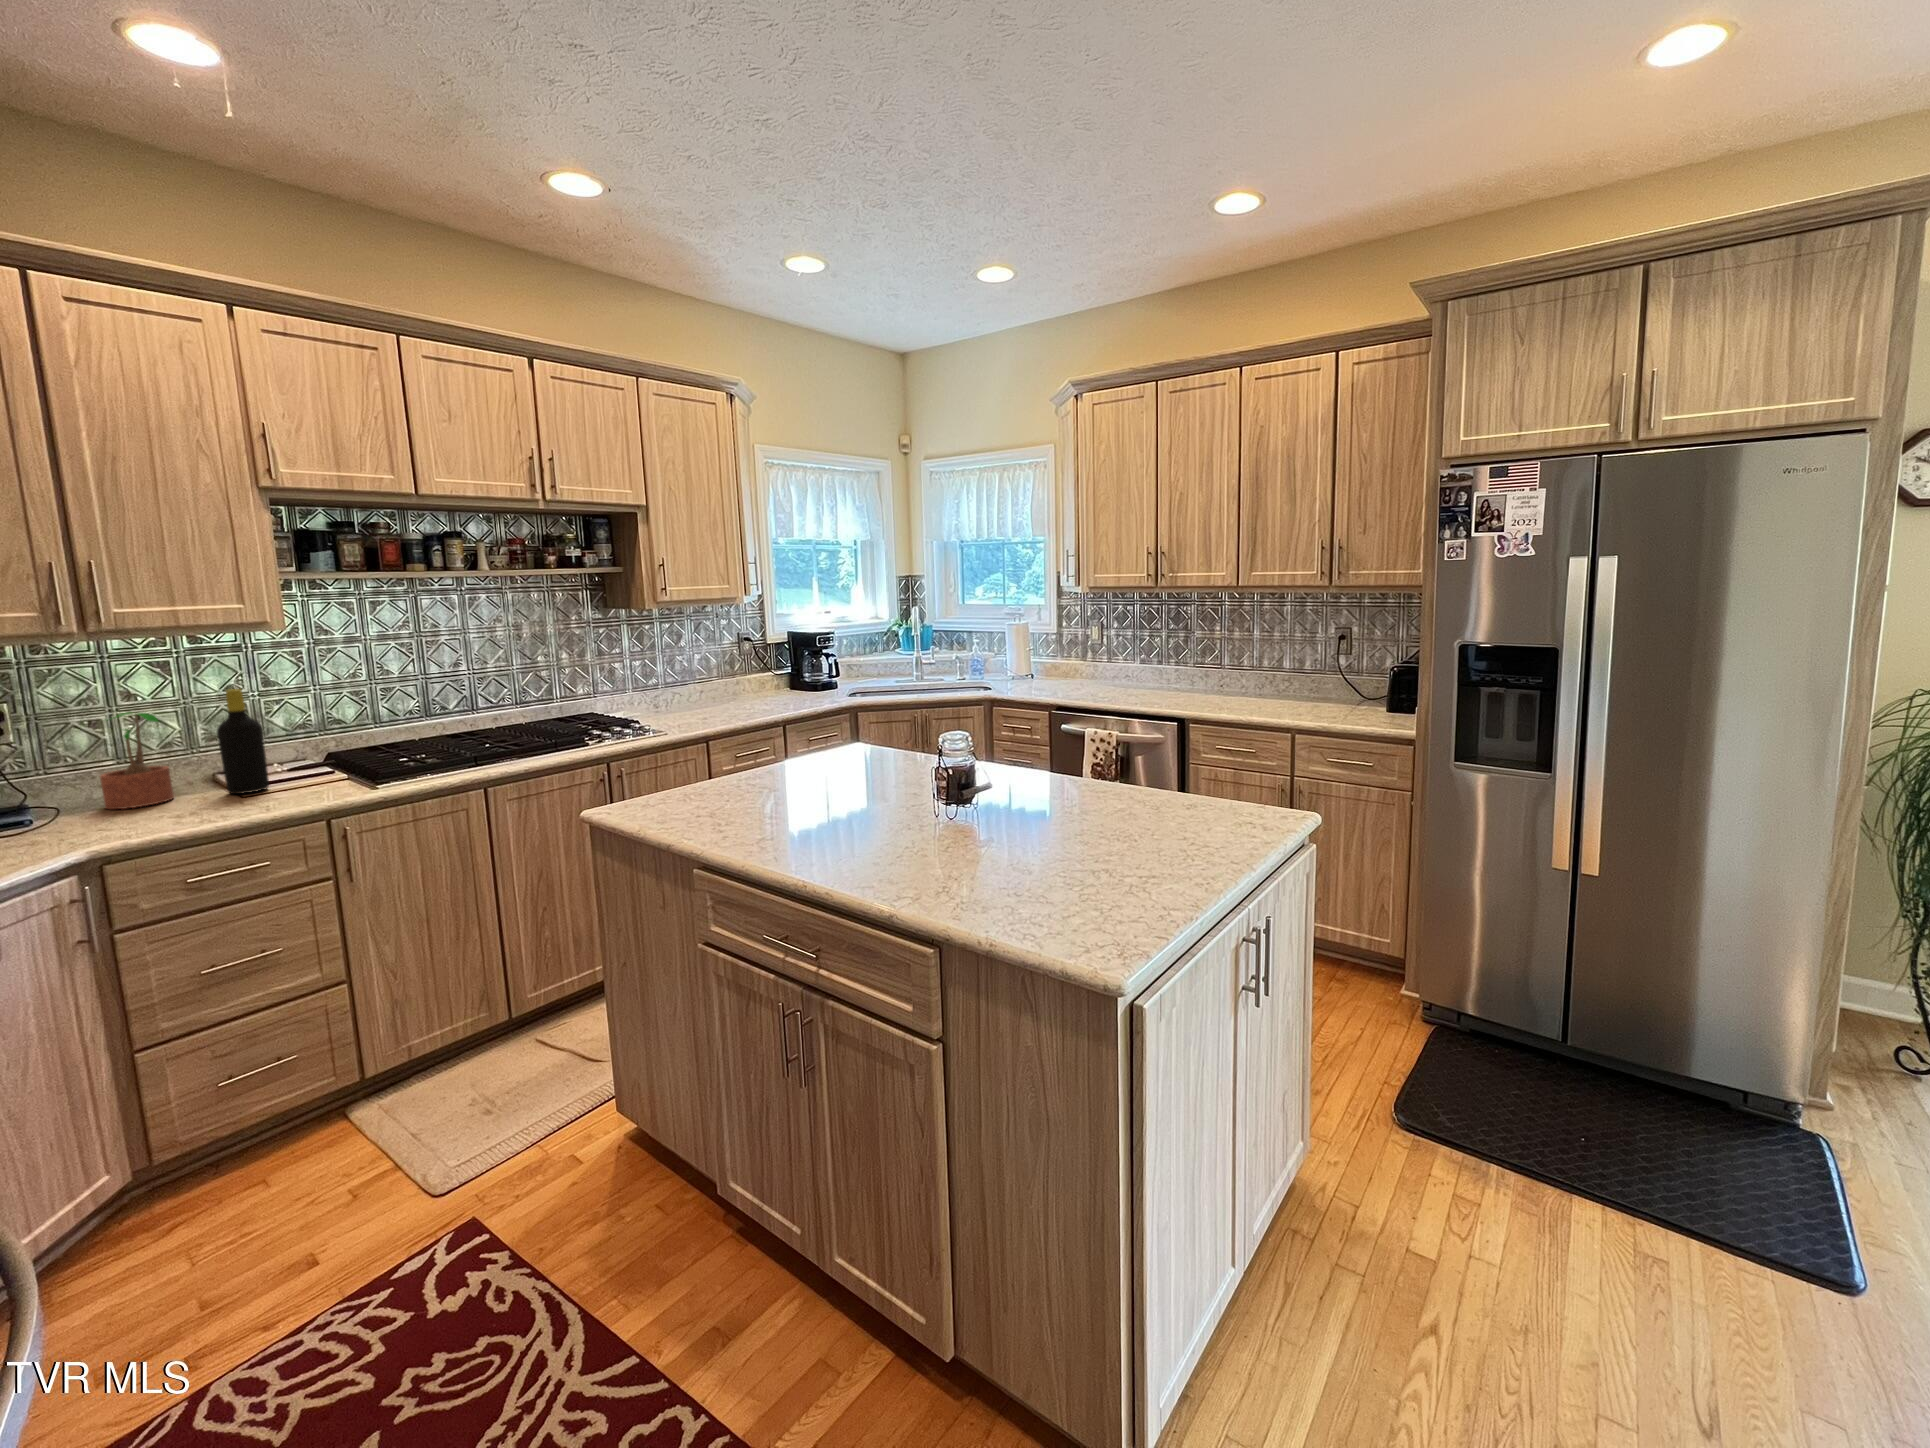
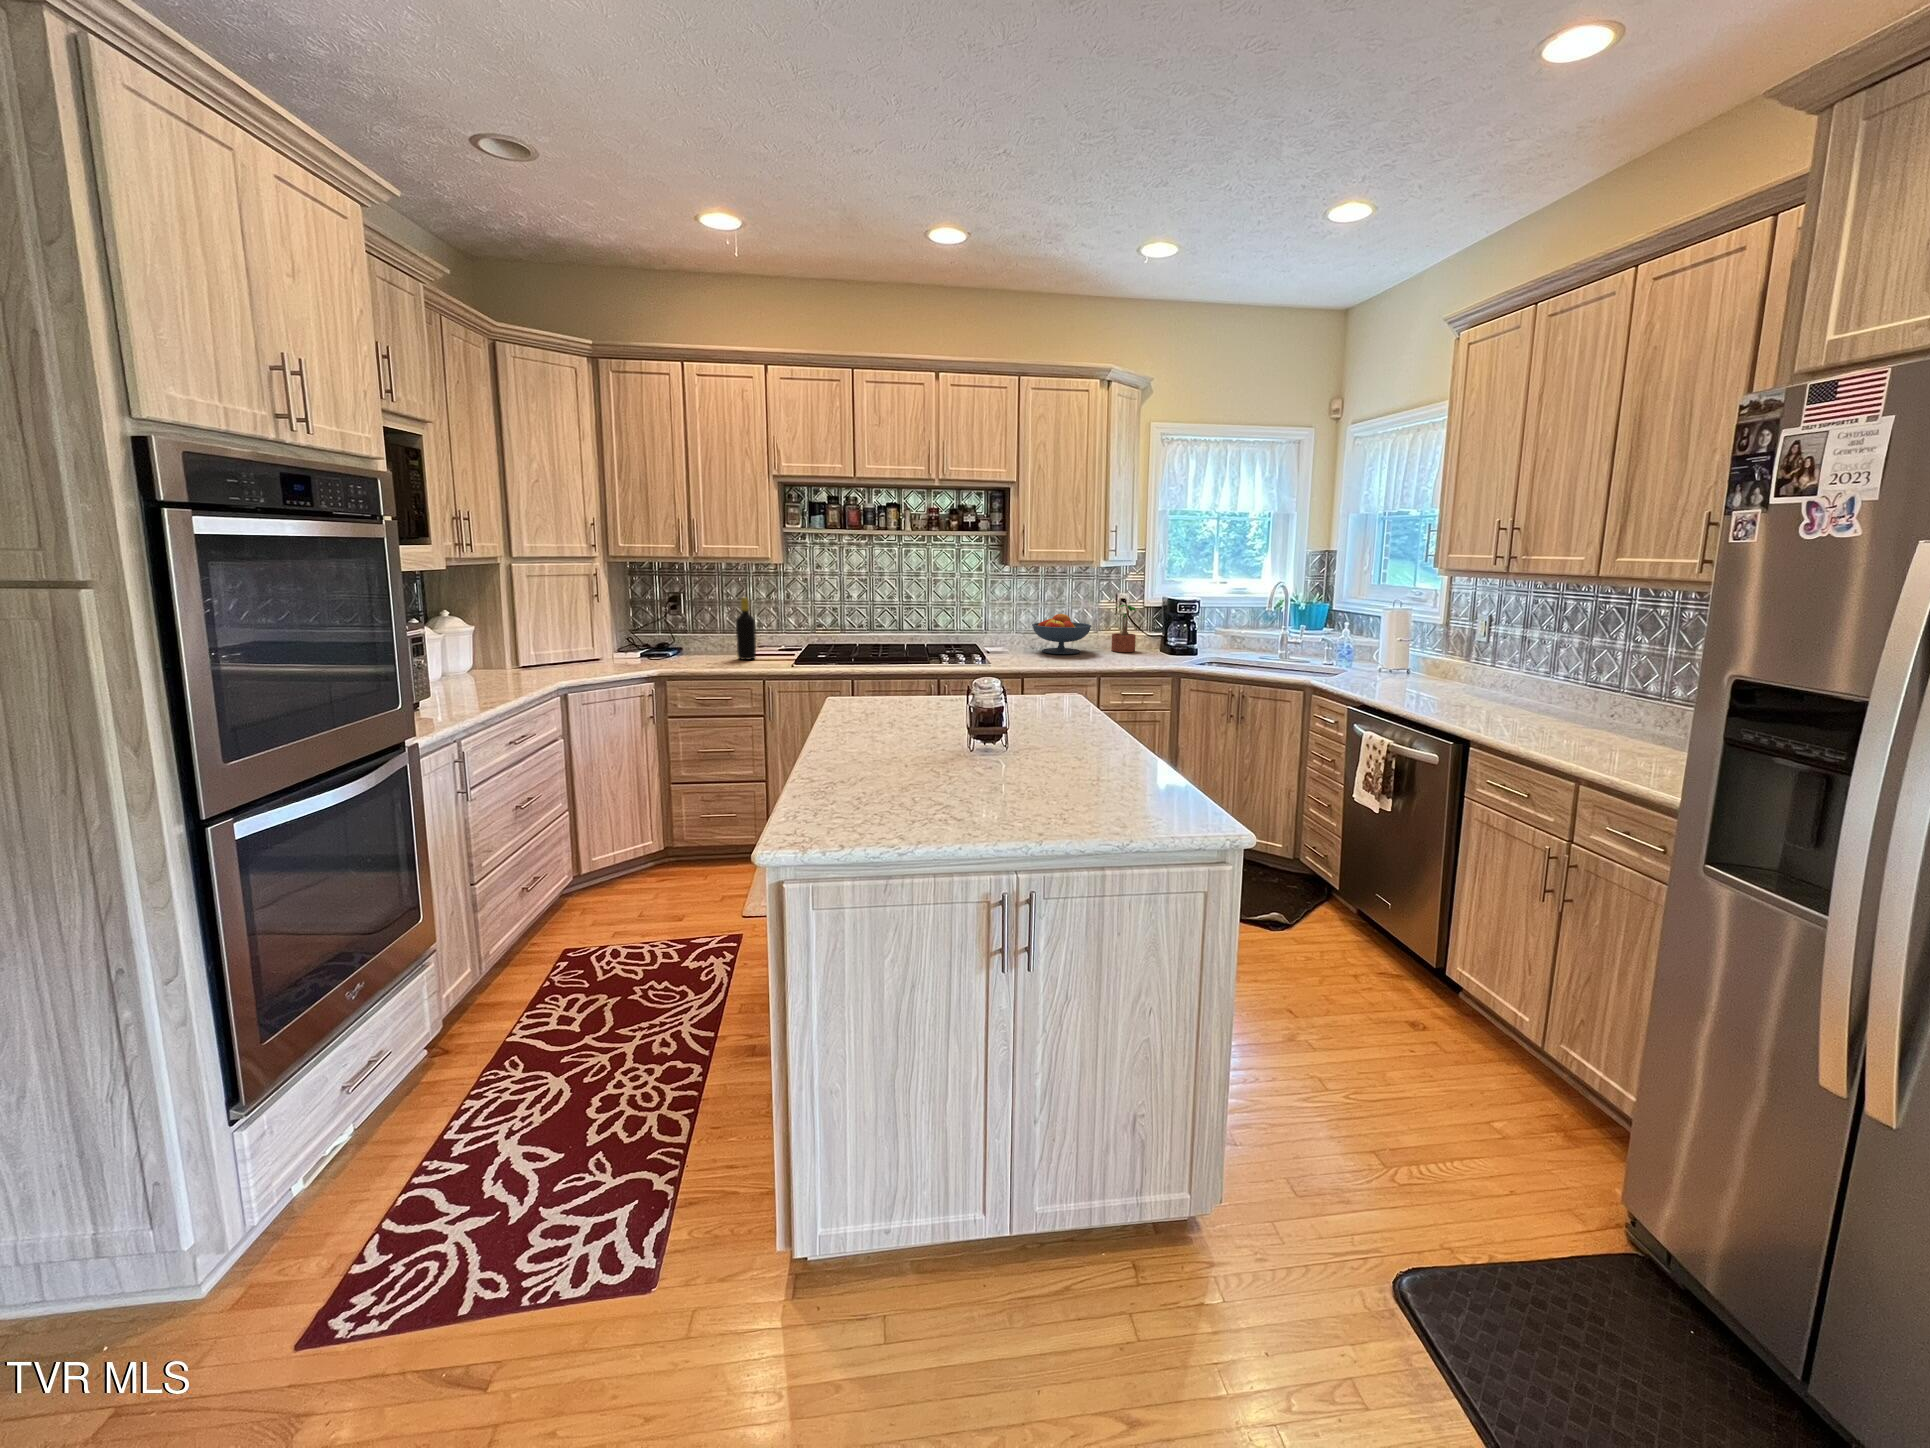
fruit bowl: none [667,661,740,708] -> present [1032,614,1091,654]
potted plant: present [100,712,174,809] -> present [1111,605,1136,652]

